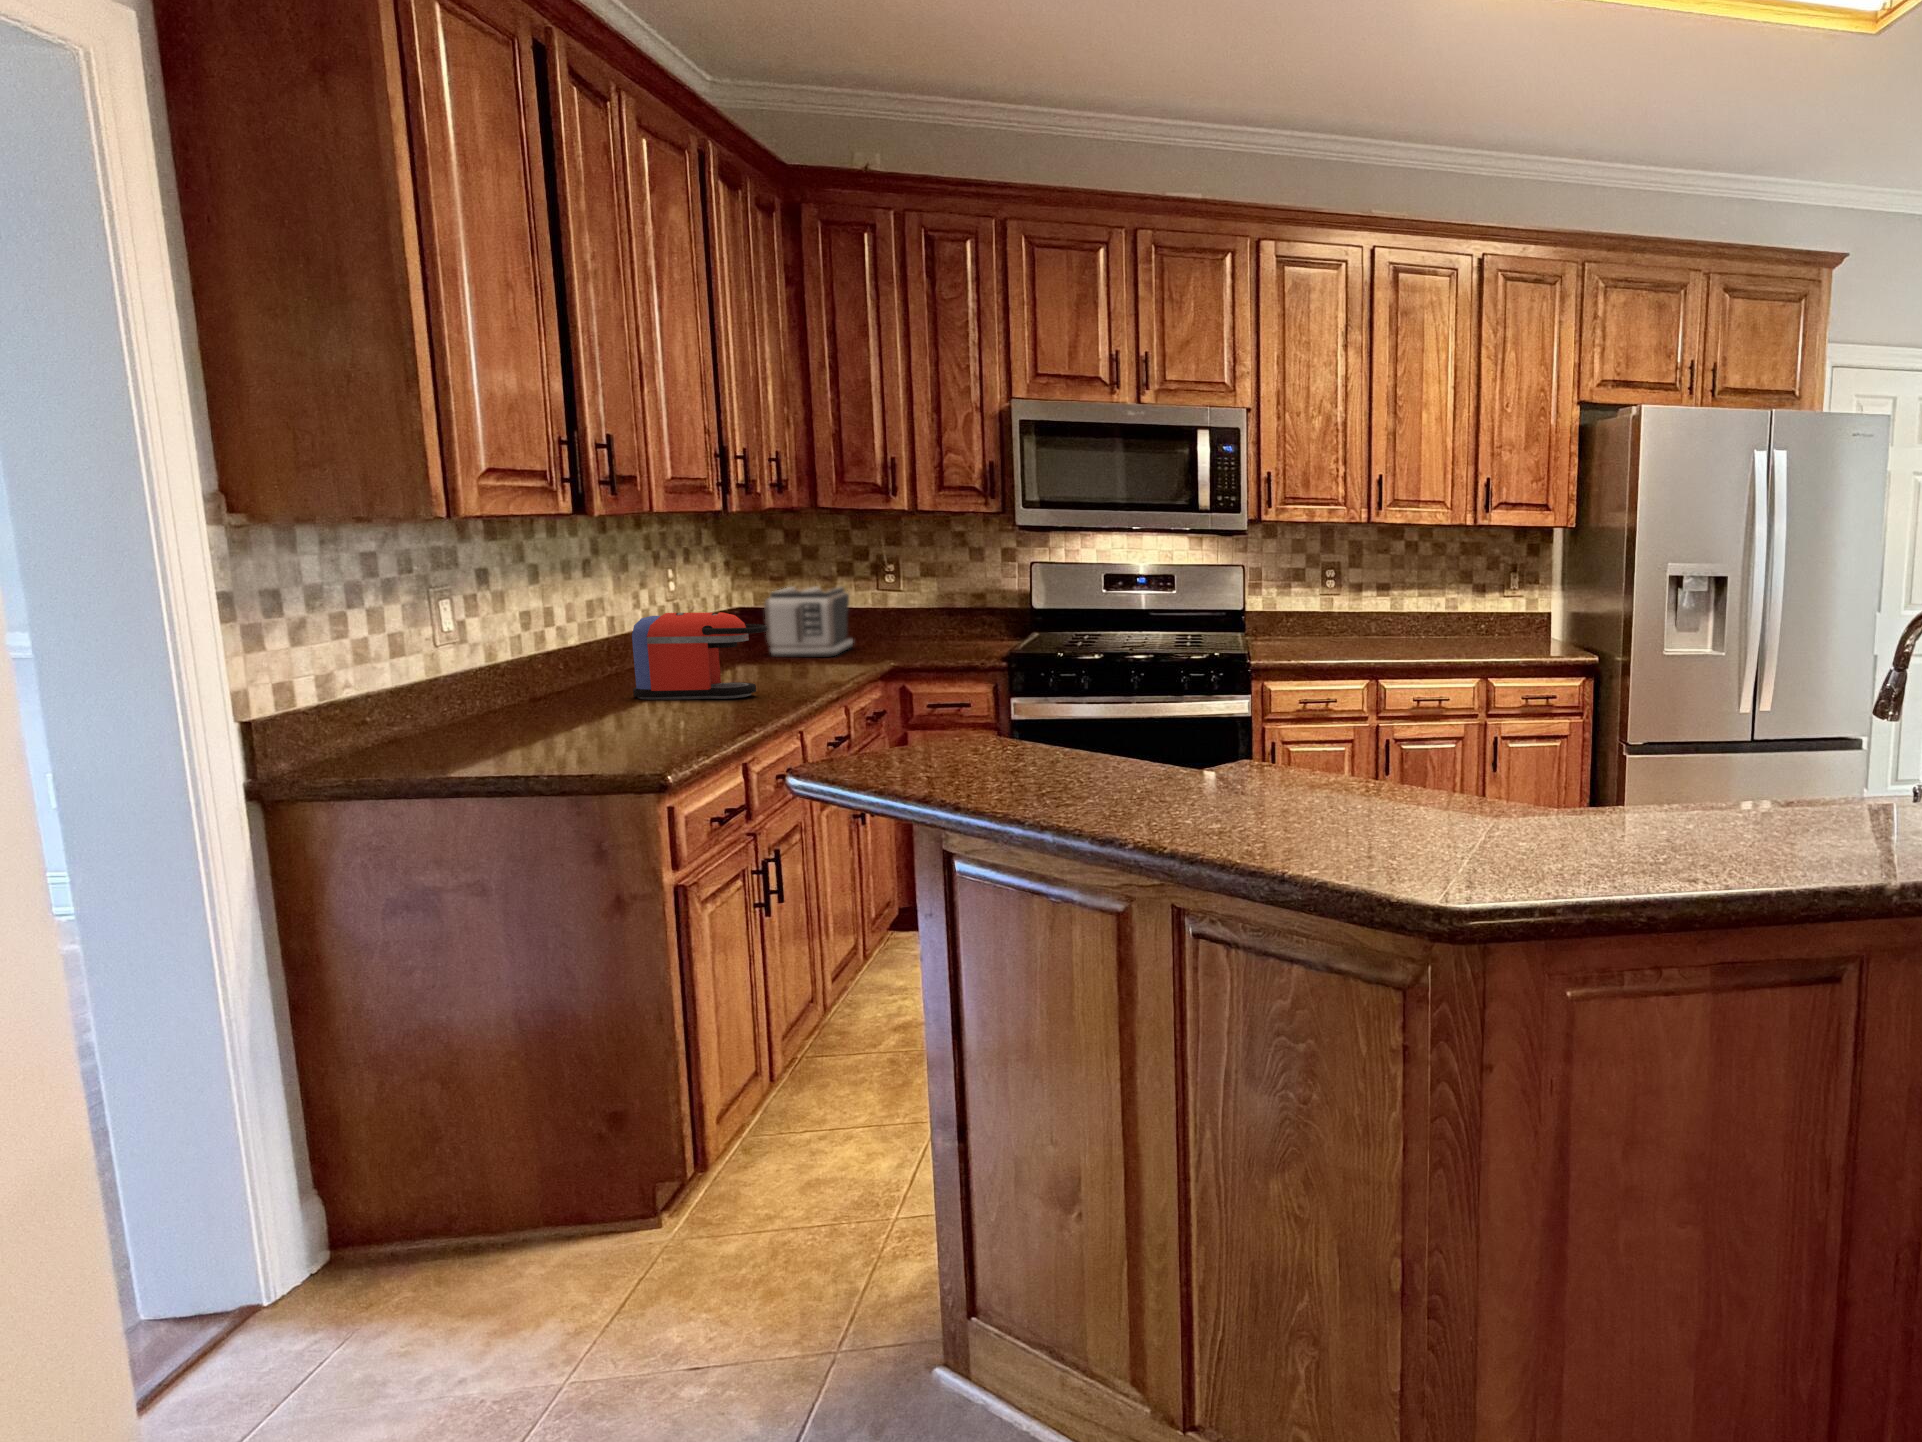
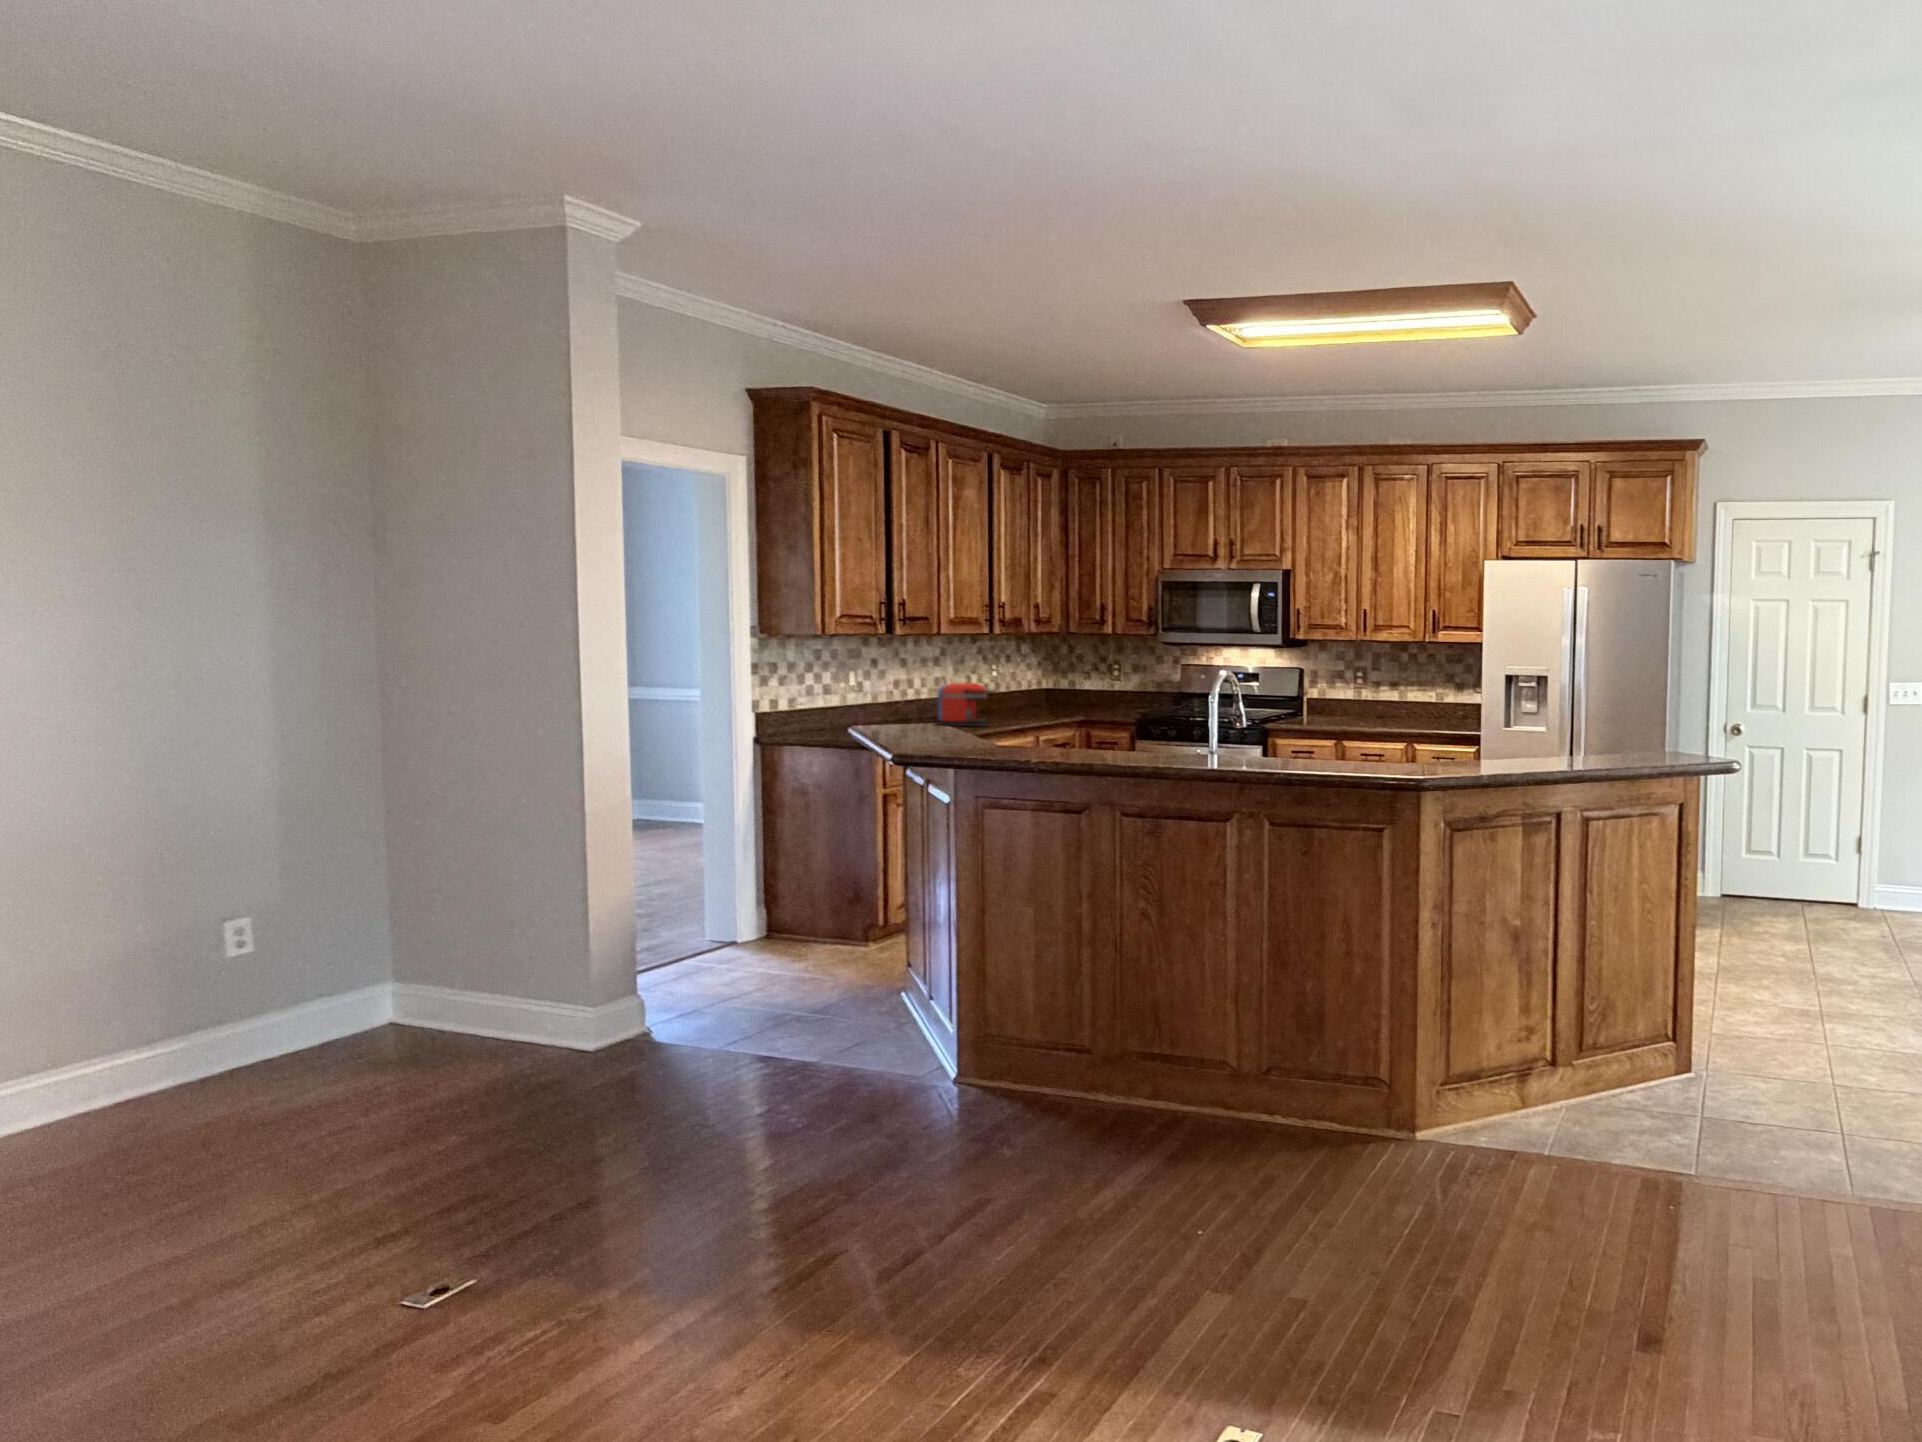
toaster: present [764,587,853,657] -> none [1043,677,1099,716]

